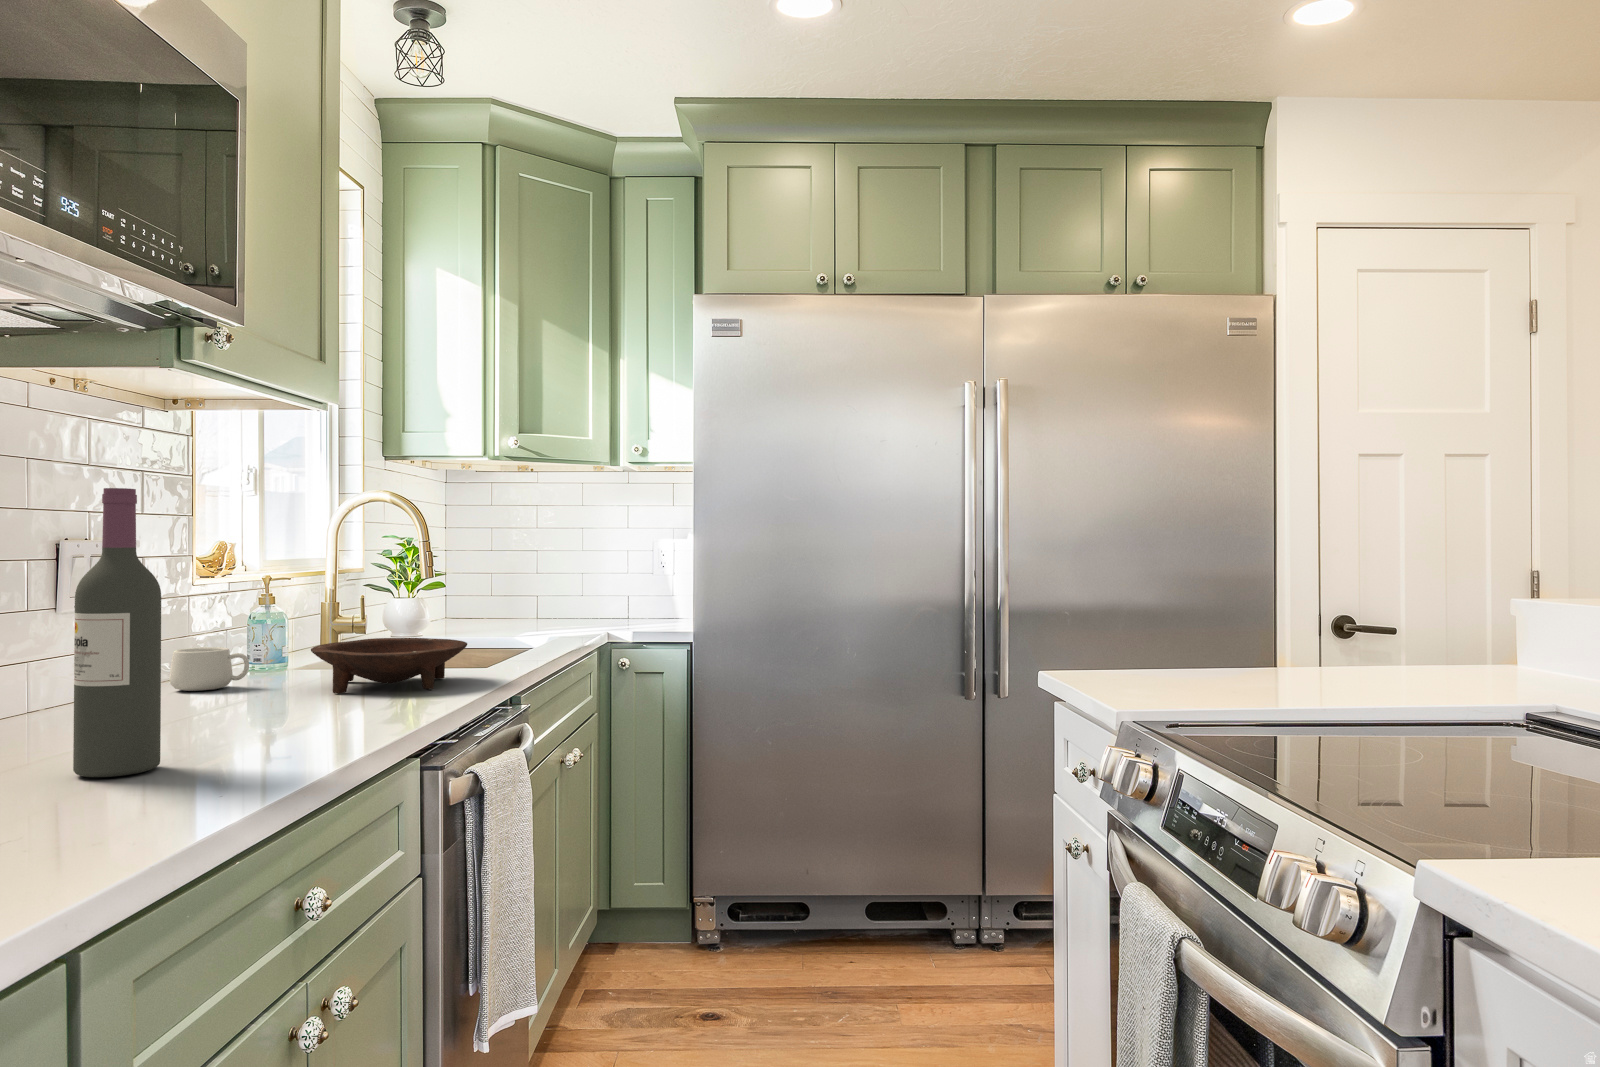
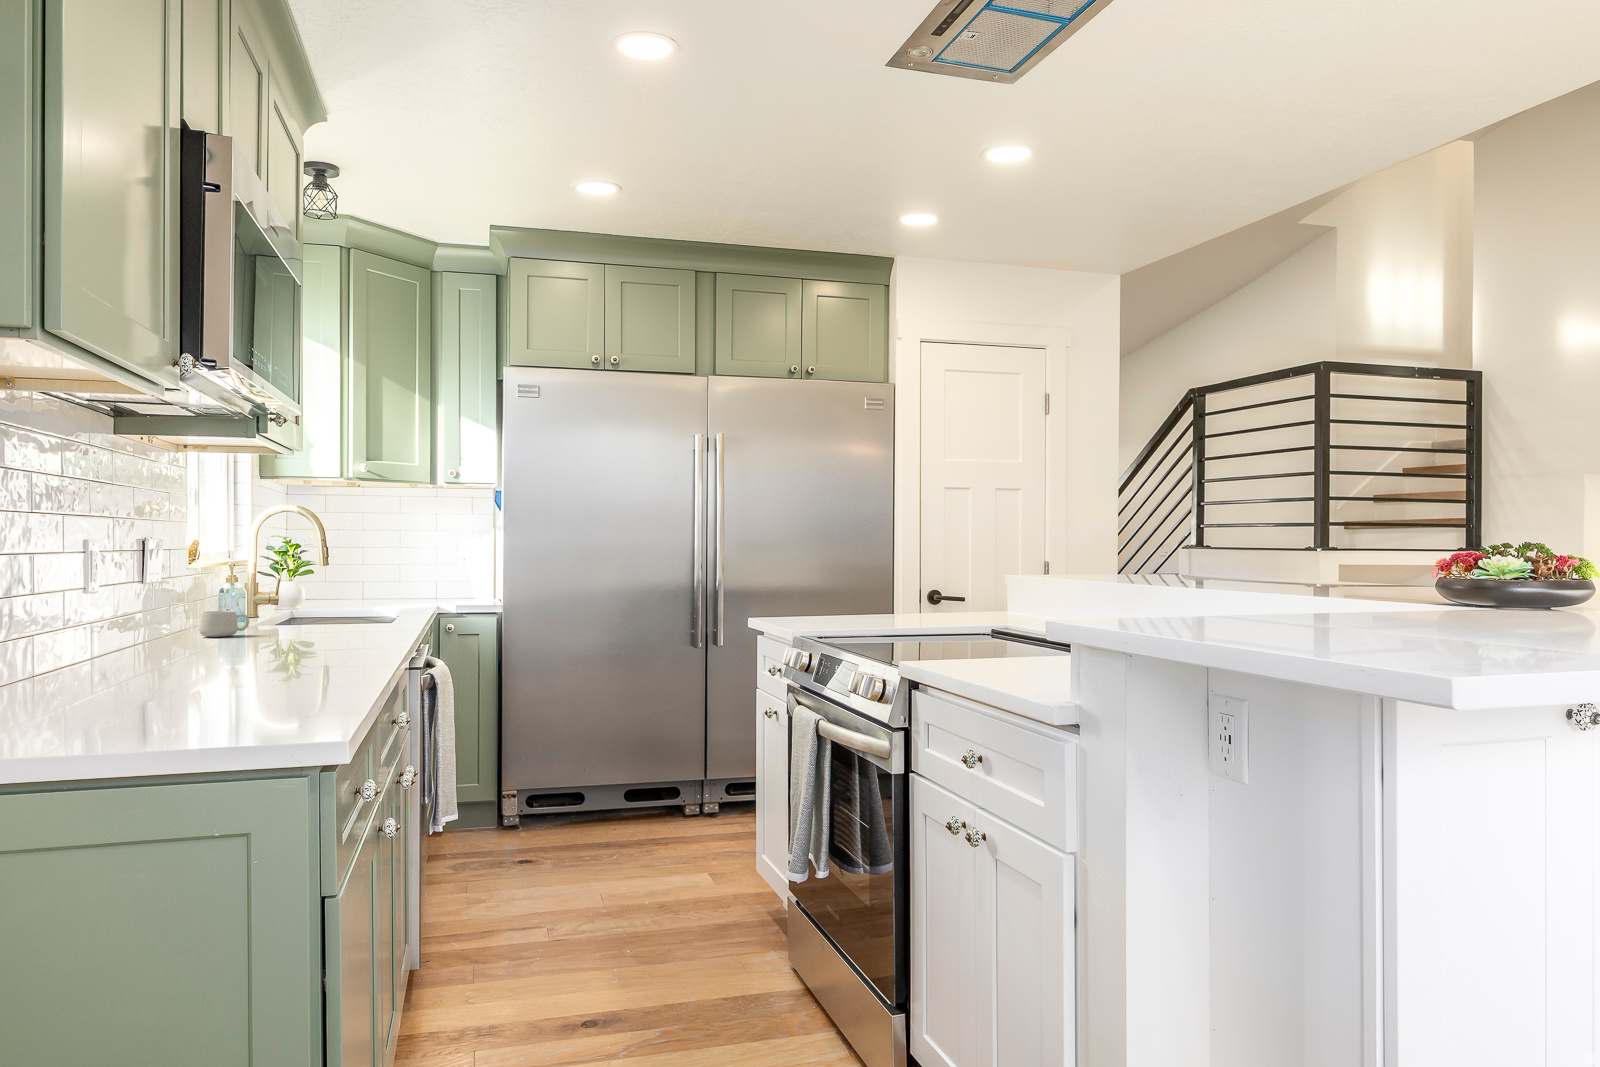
wine bottle: present [73,488,161,777] -> none [256,522,296,661]
bowl: present [311,638,467,693] -> none [292,605,389,636]

